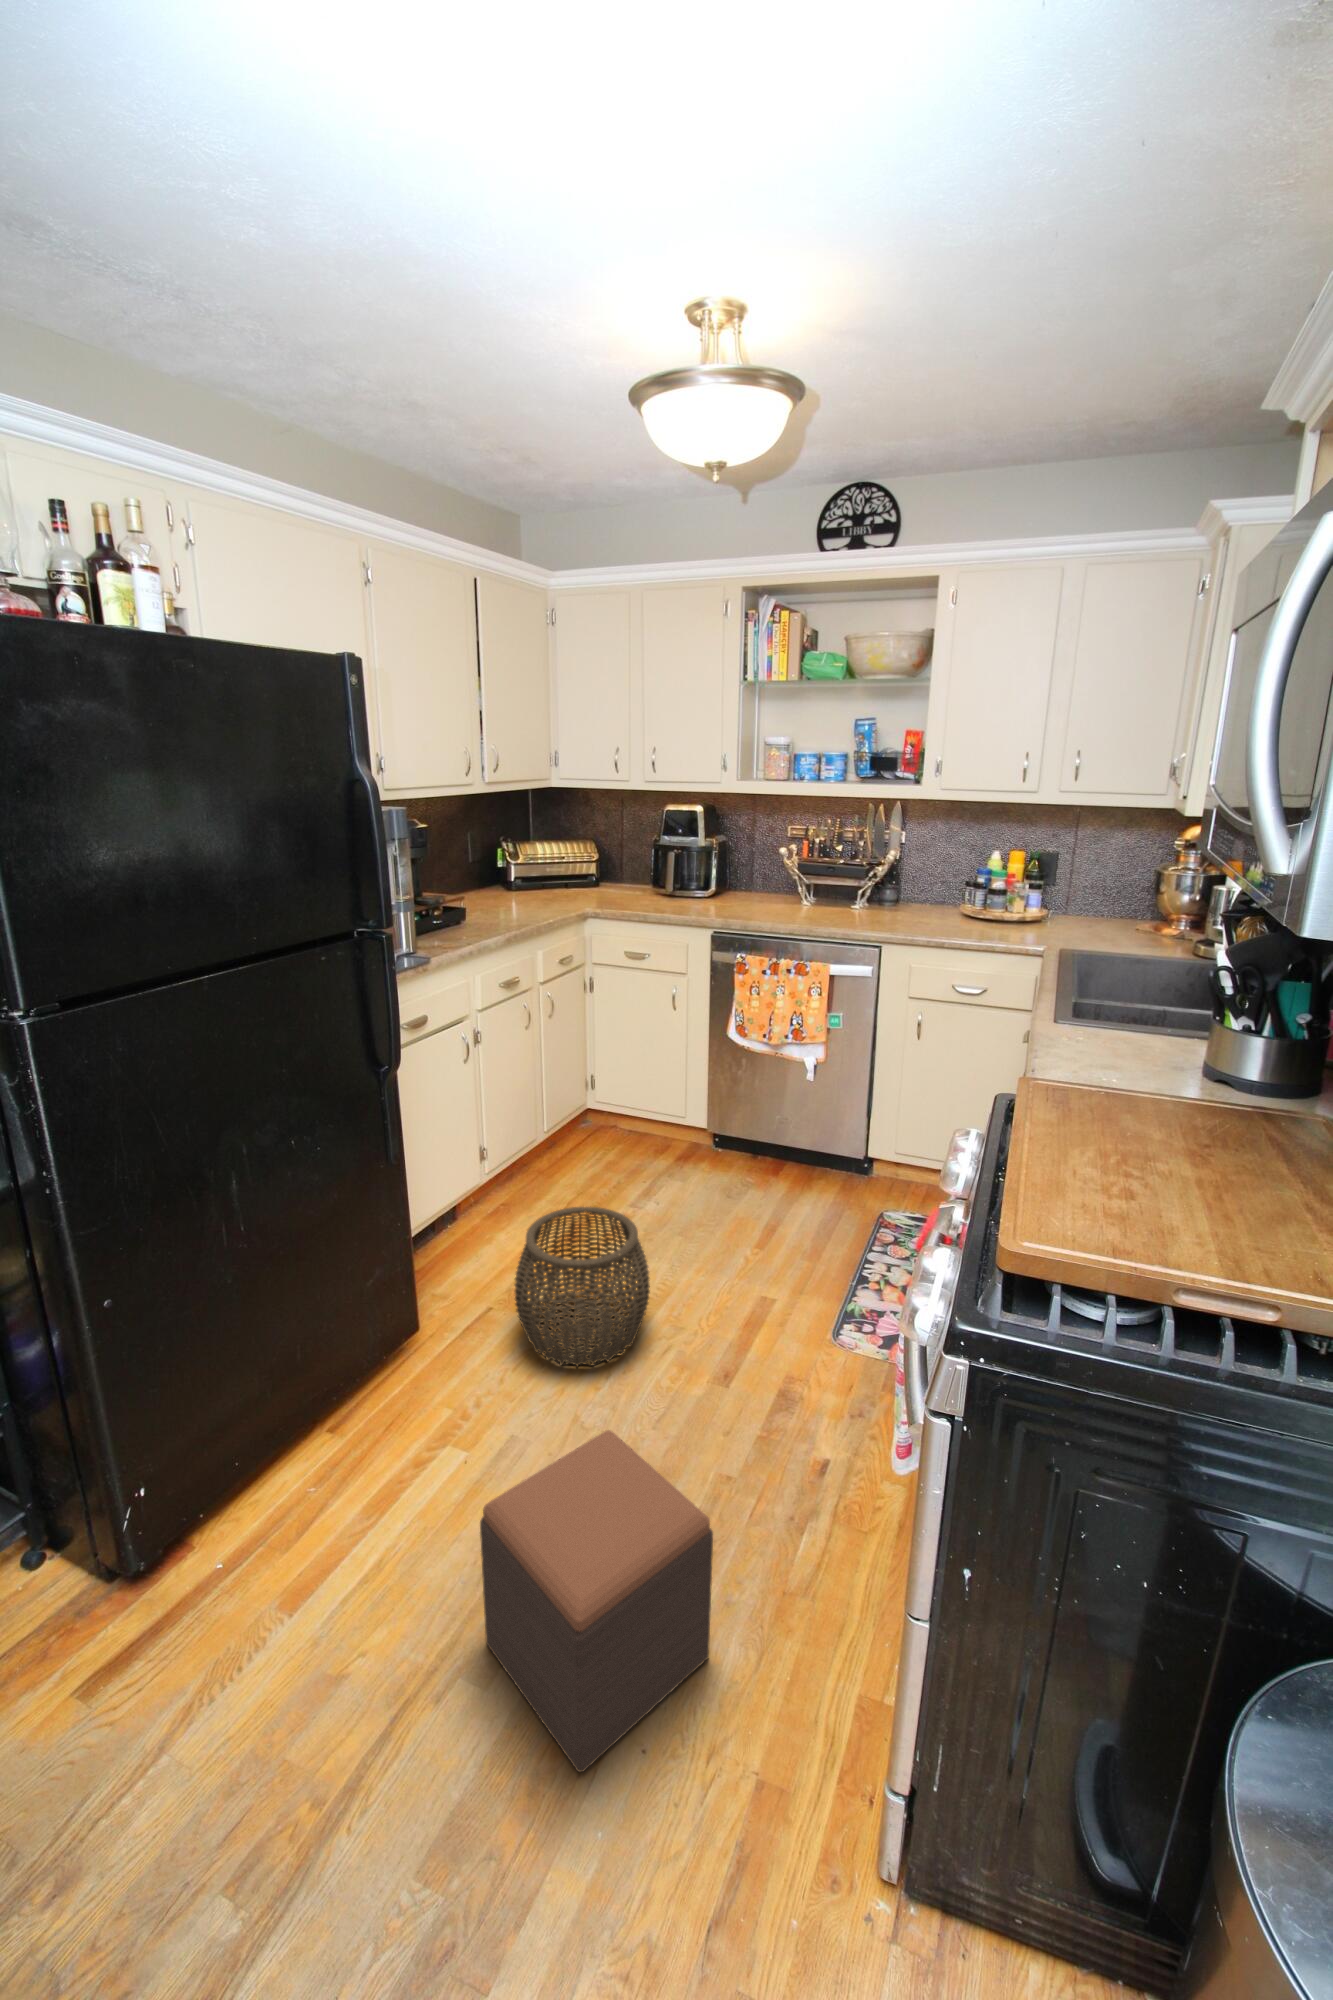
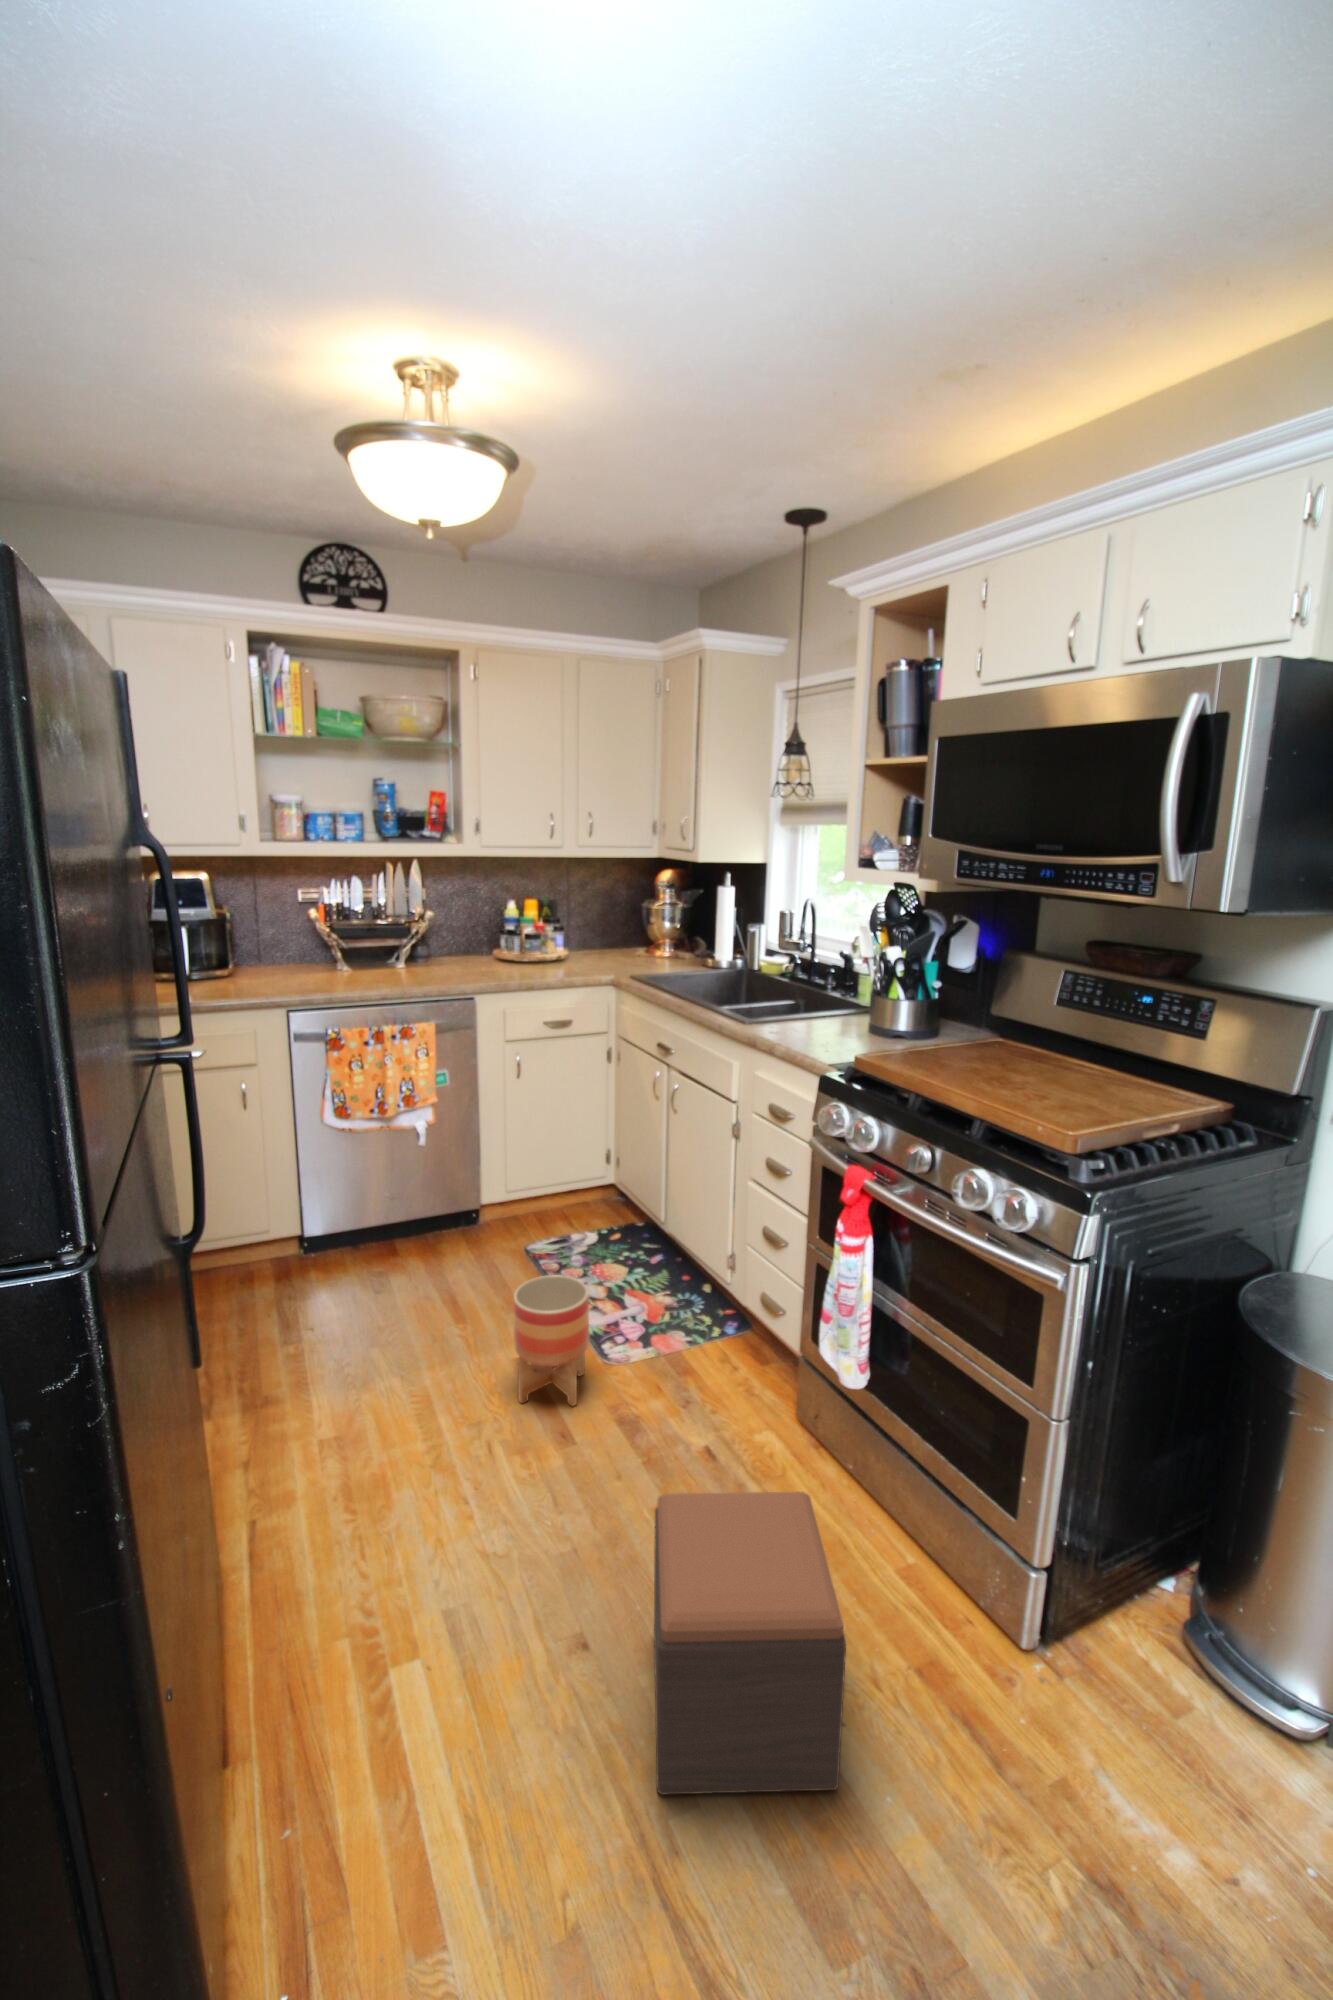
woven basket: present [515,1207,650,1366] -> none [306,1332,478,1539]
planter: none [726,1225,805,1357] -> present [513,1275,589,1406]

